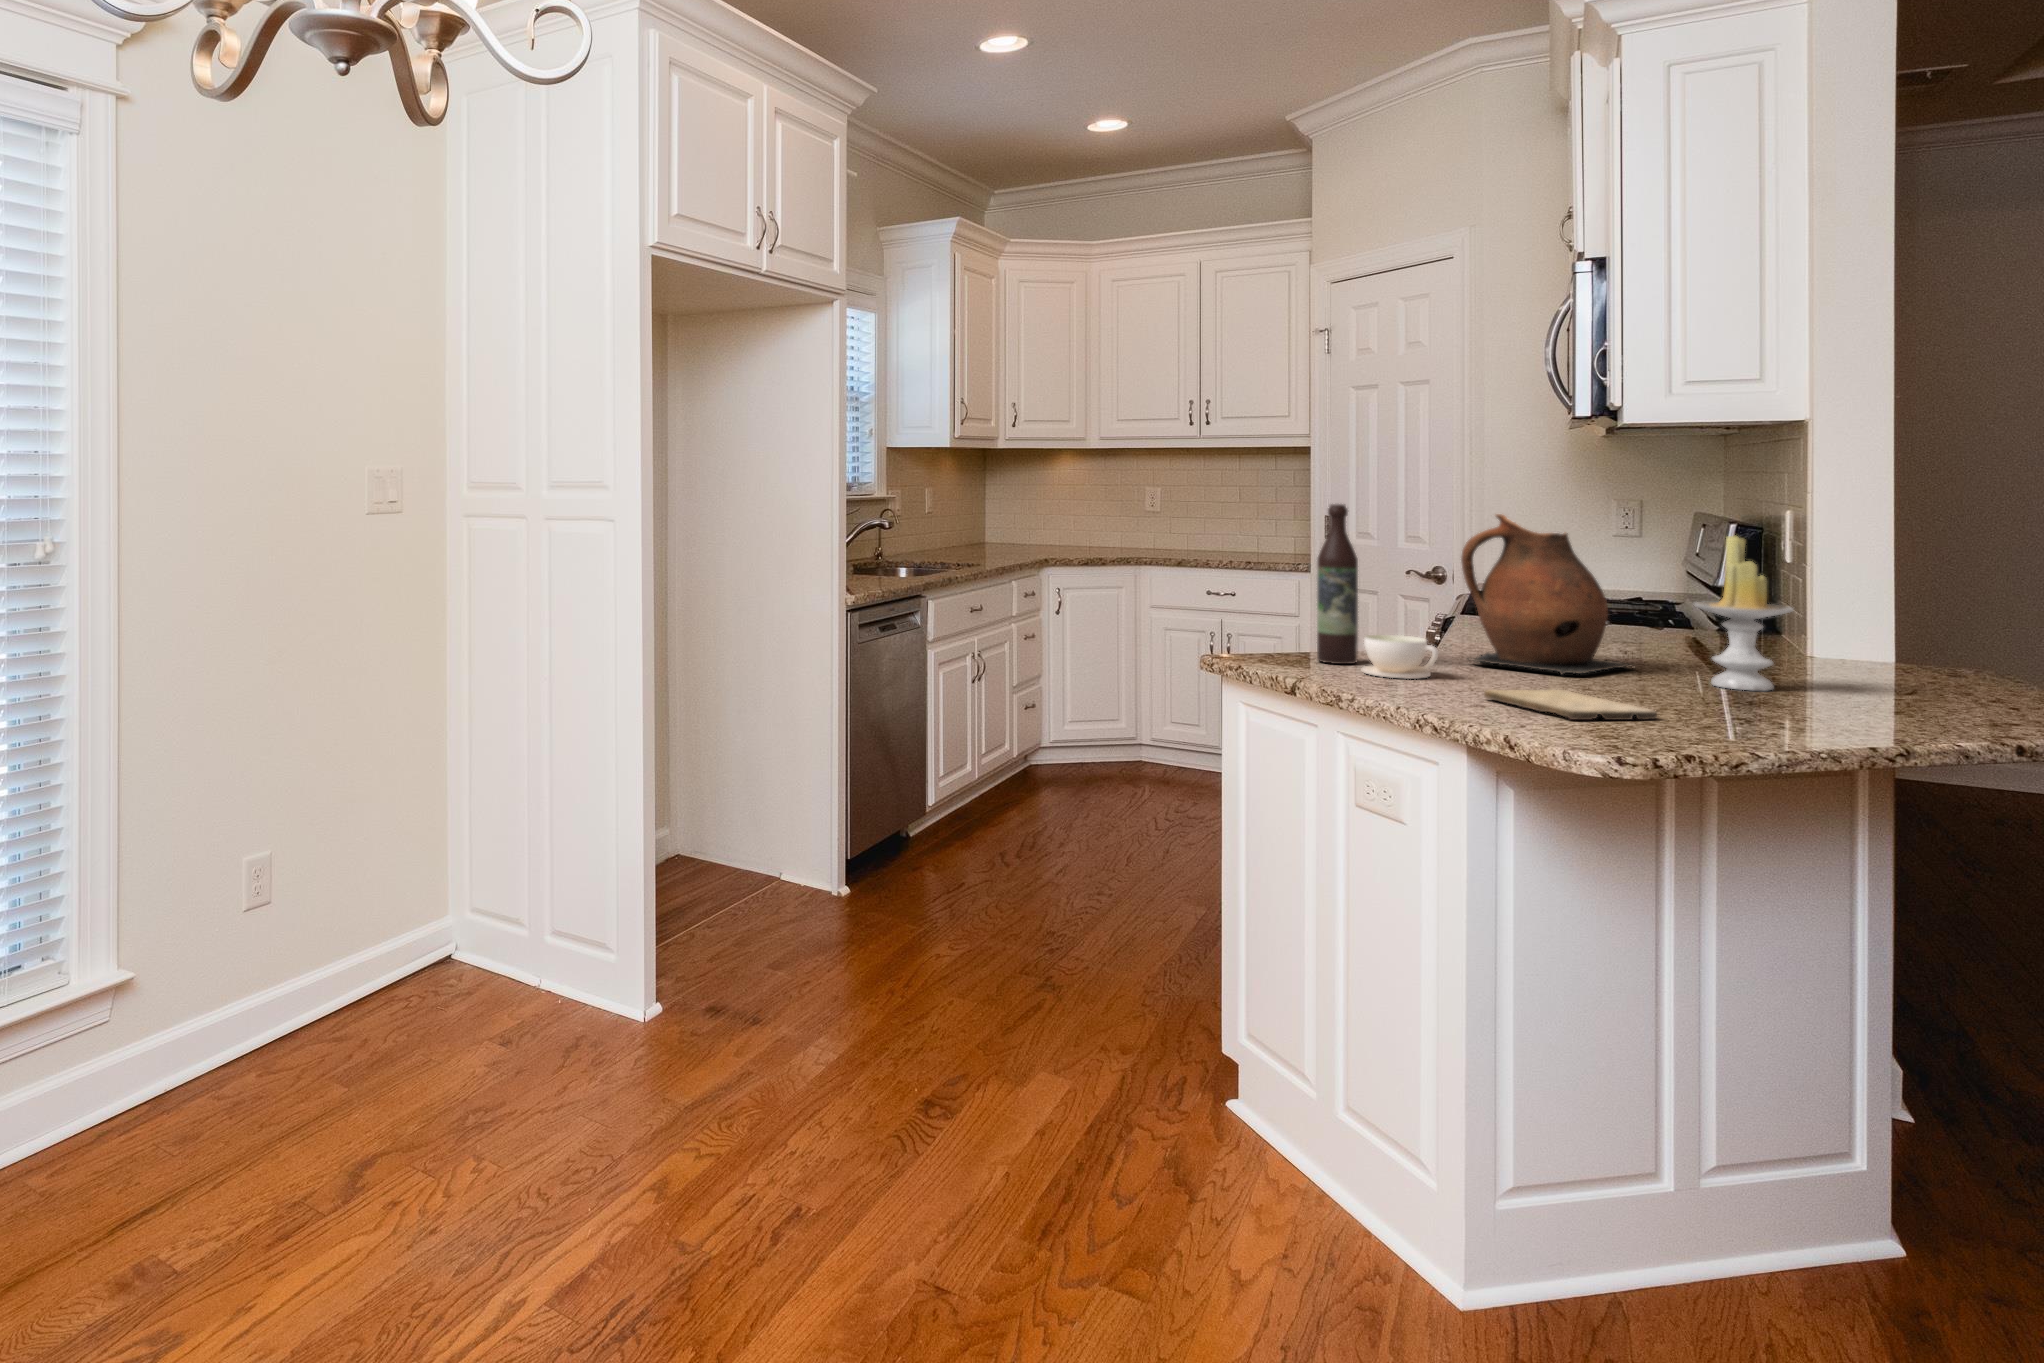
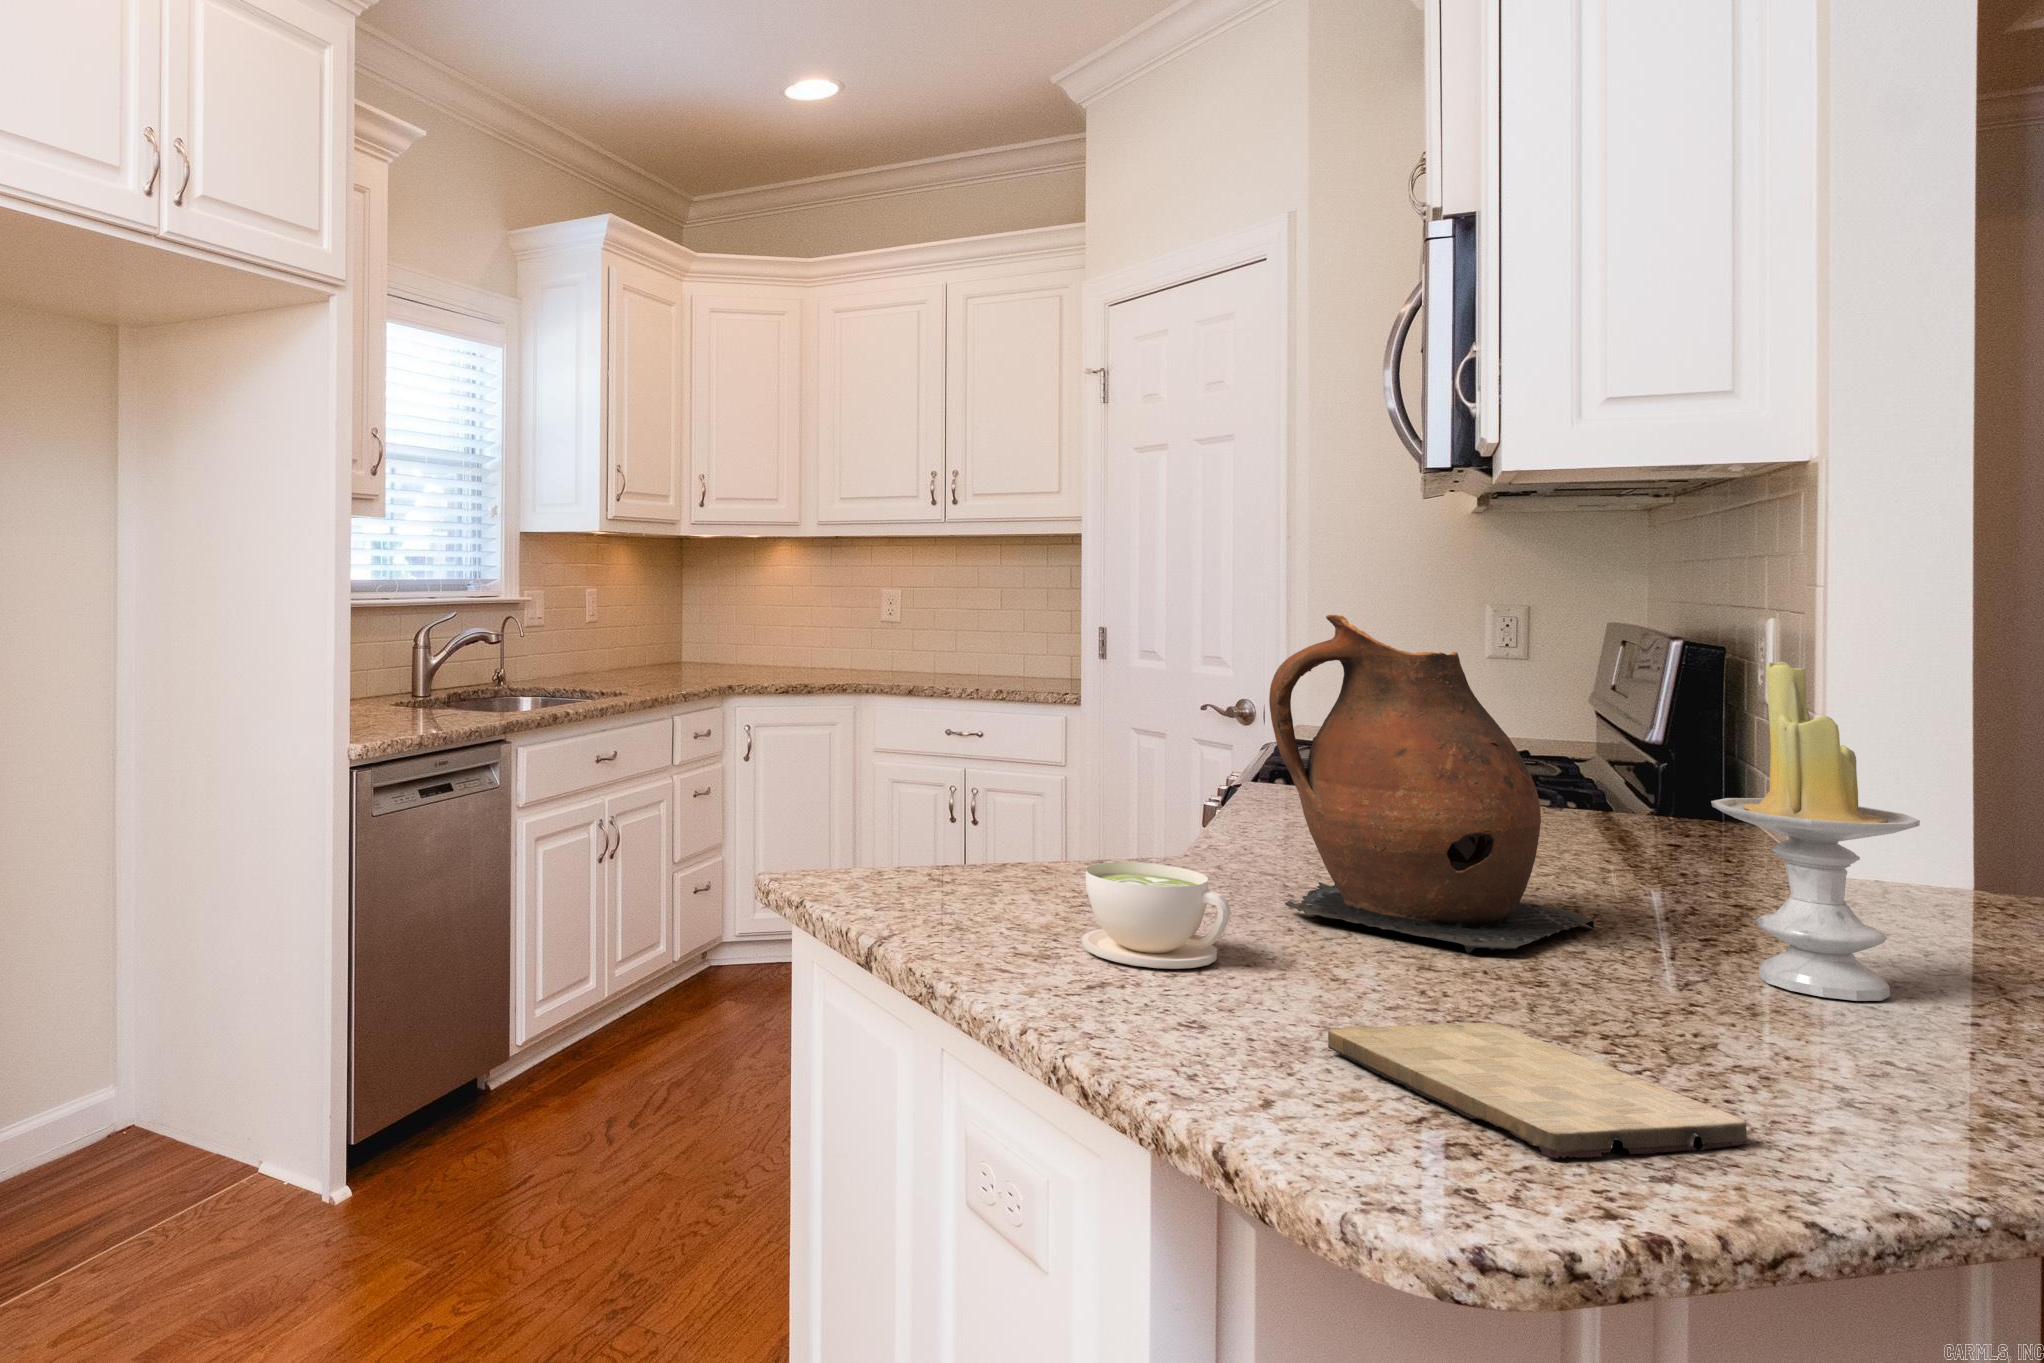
wine bottle: present [1317,504,1358,664] -> none [1007,591,1083,919]

